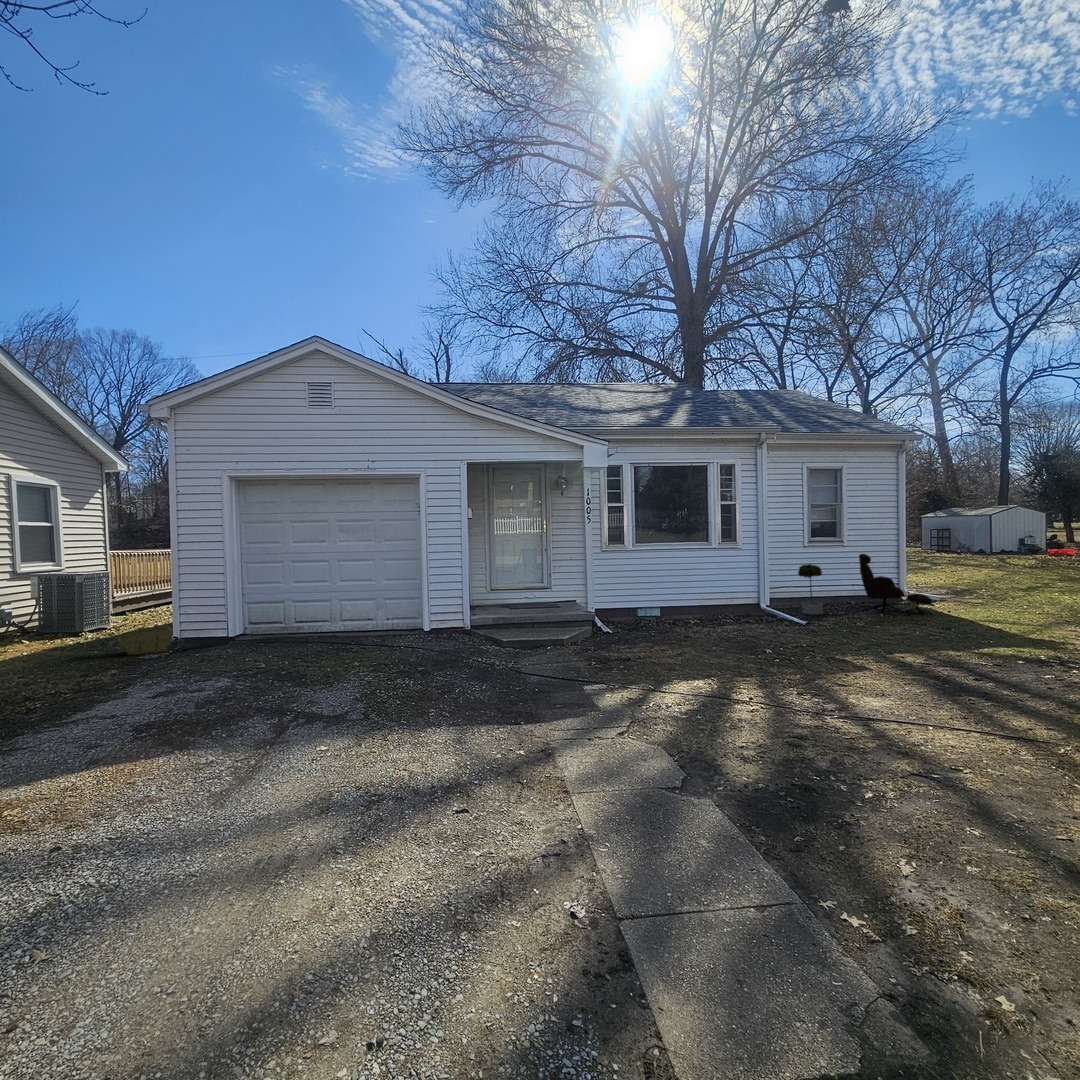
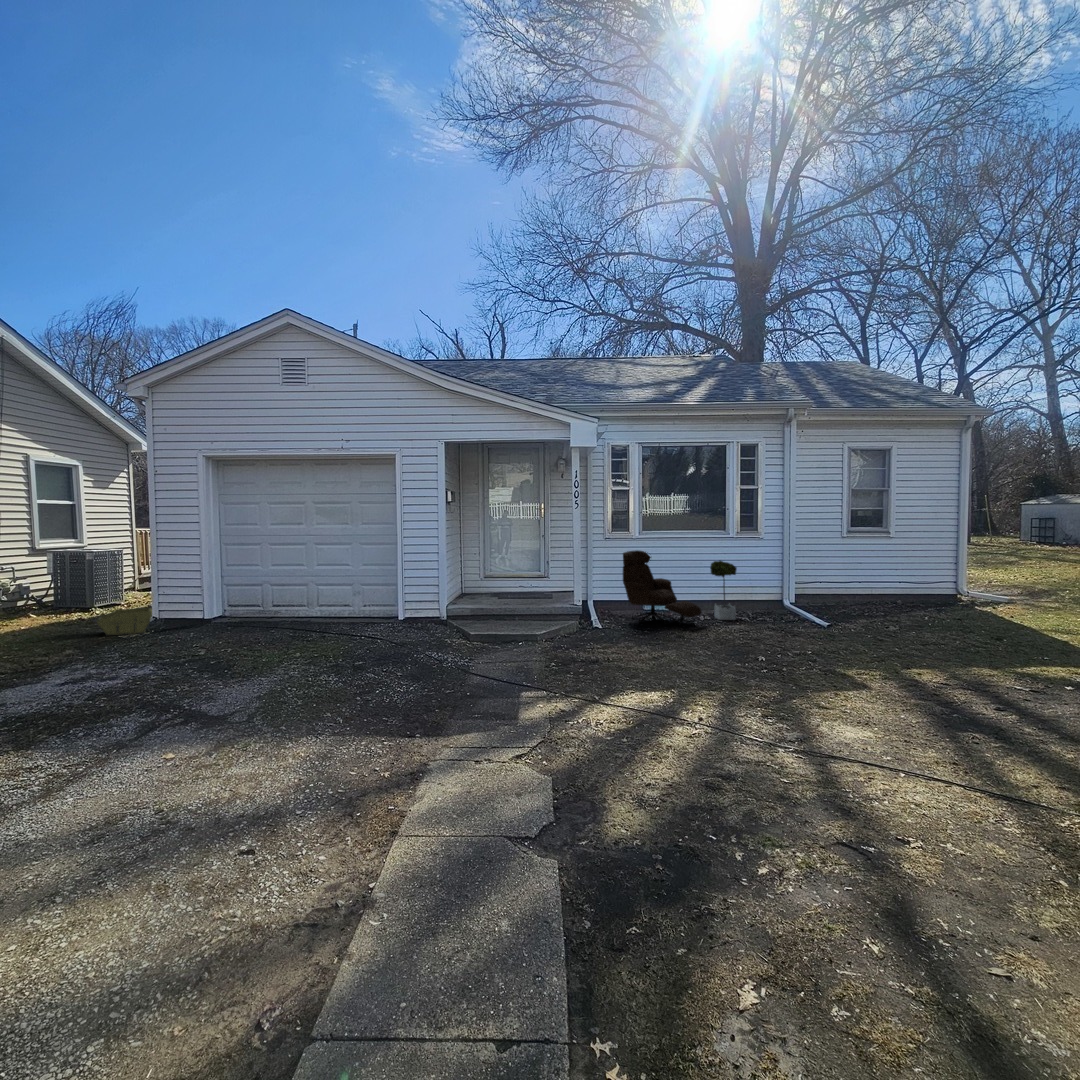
lounge chair: present [859,554,932,614] -> present [623,550,702,627]
potted tree: present [798,564,823,615] -> present [710,561,737,620]

